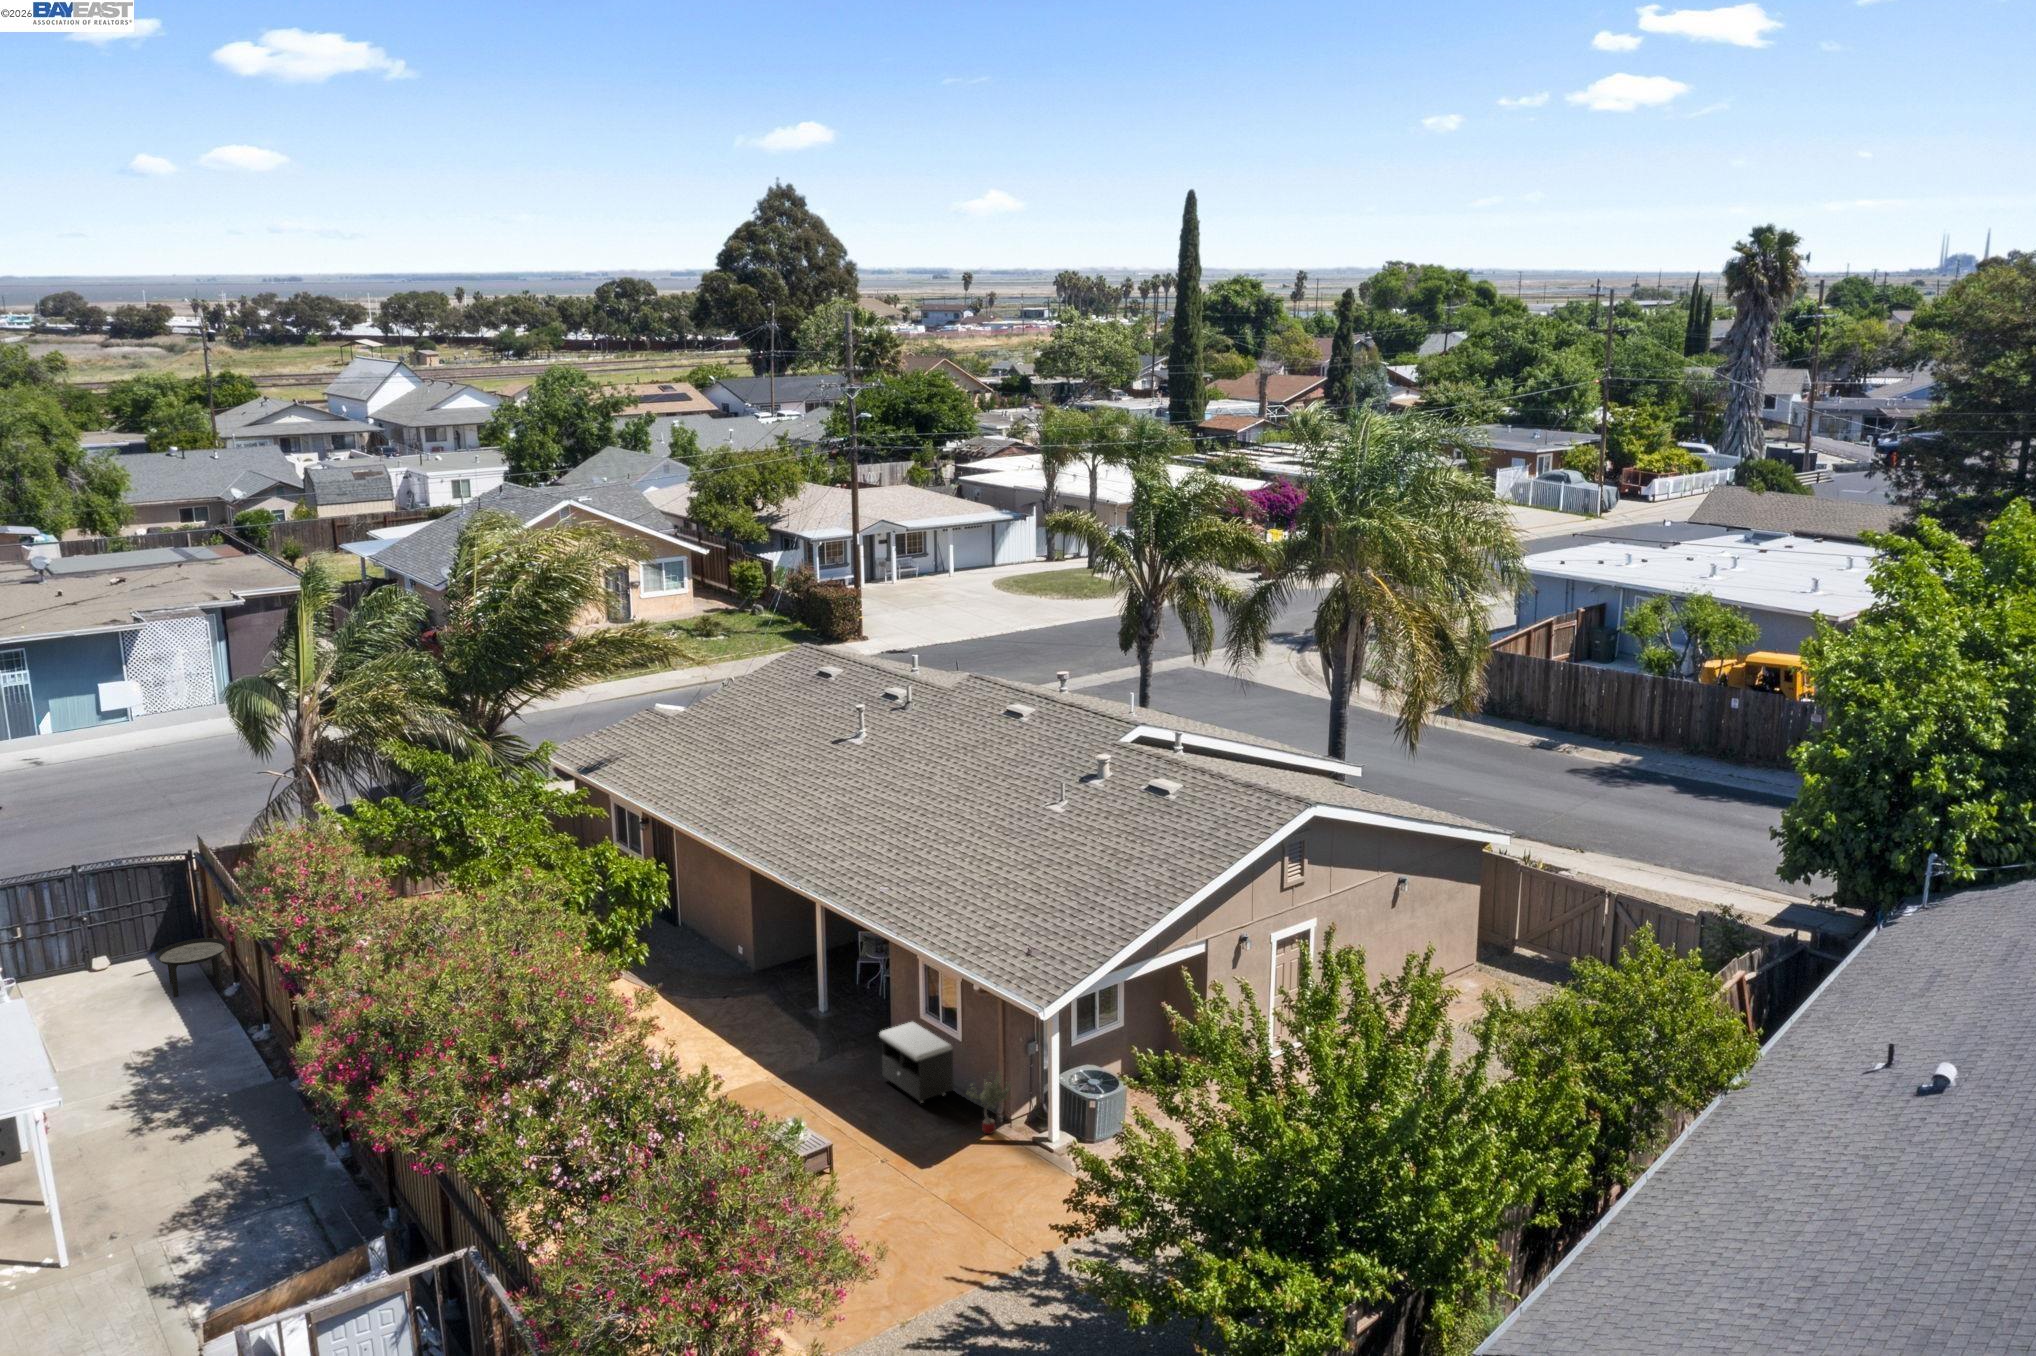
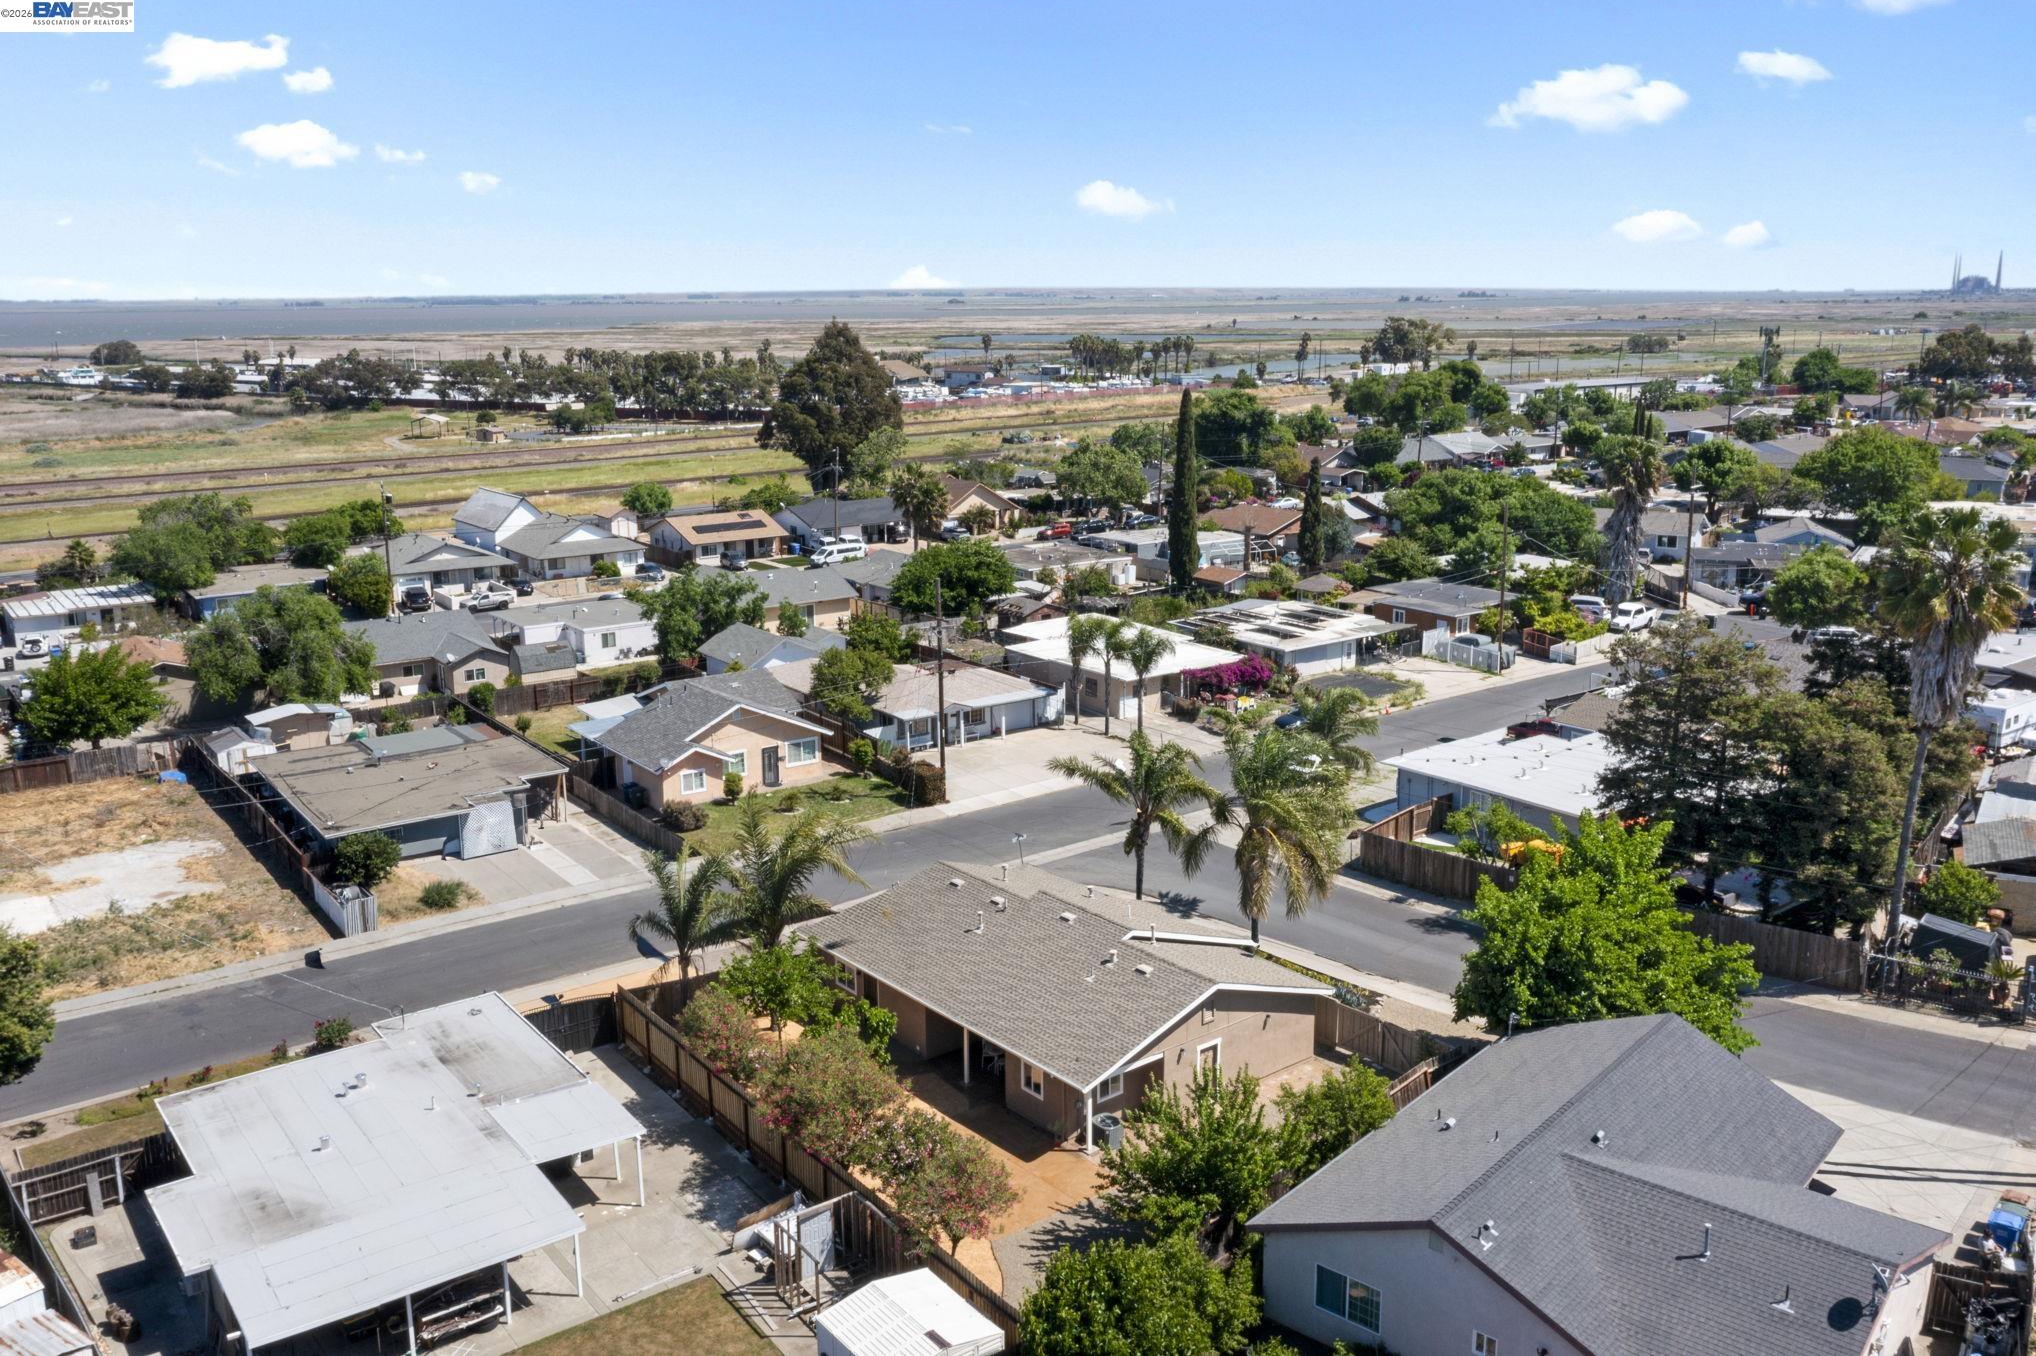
round table: present [155,938,228,997] -> none [604,1040,640,1073]
storage bench: present [879,1022,954,1103] -> none [1002,1091,1039,1132]

